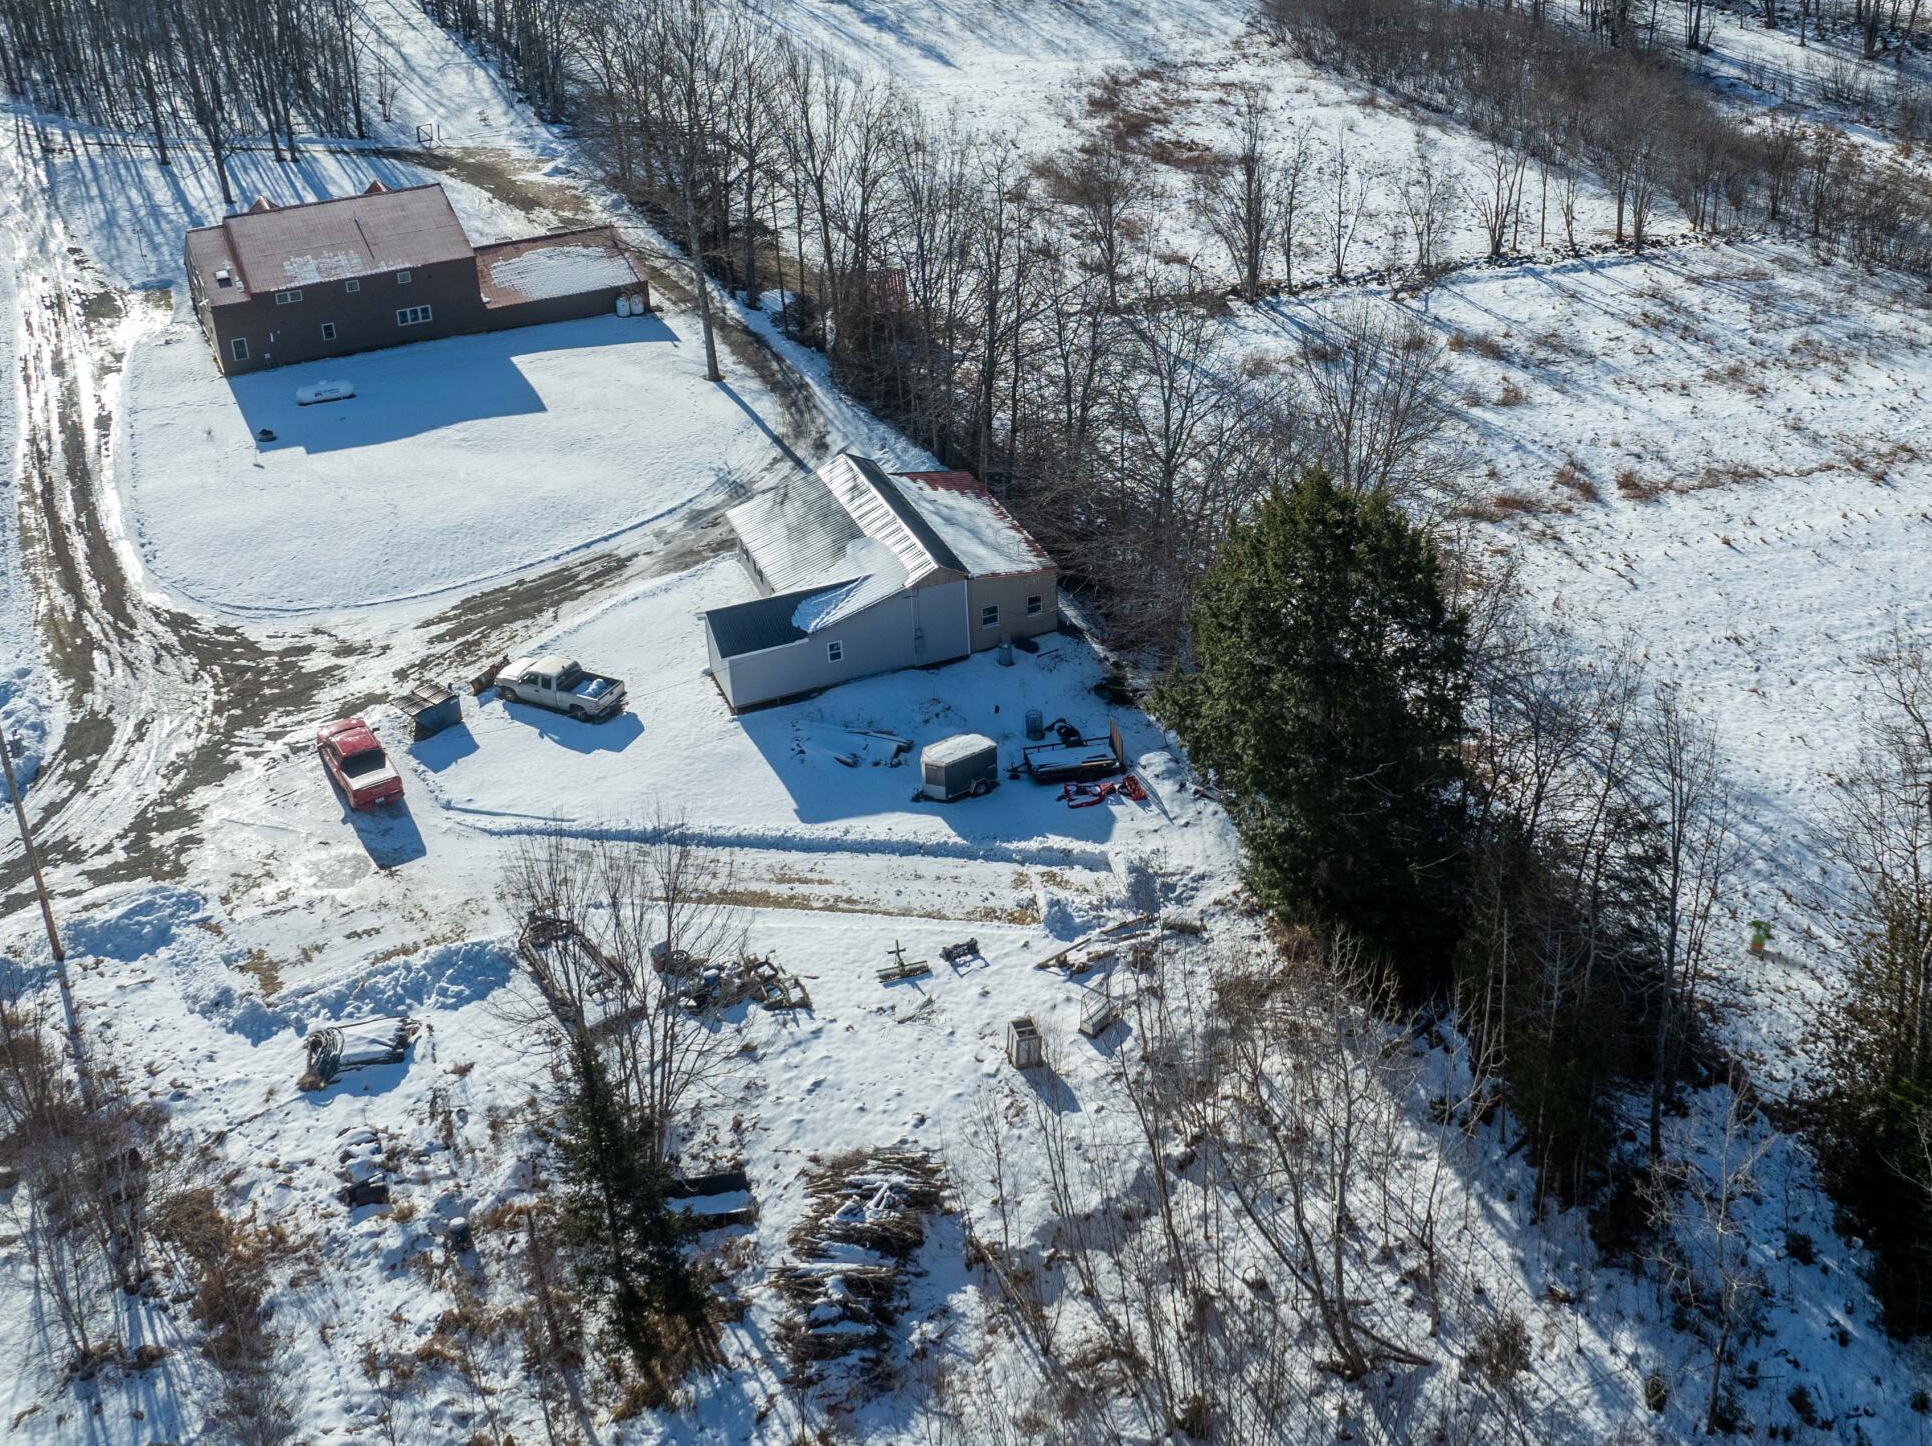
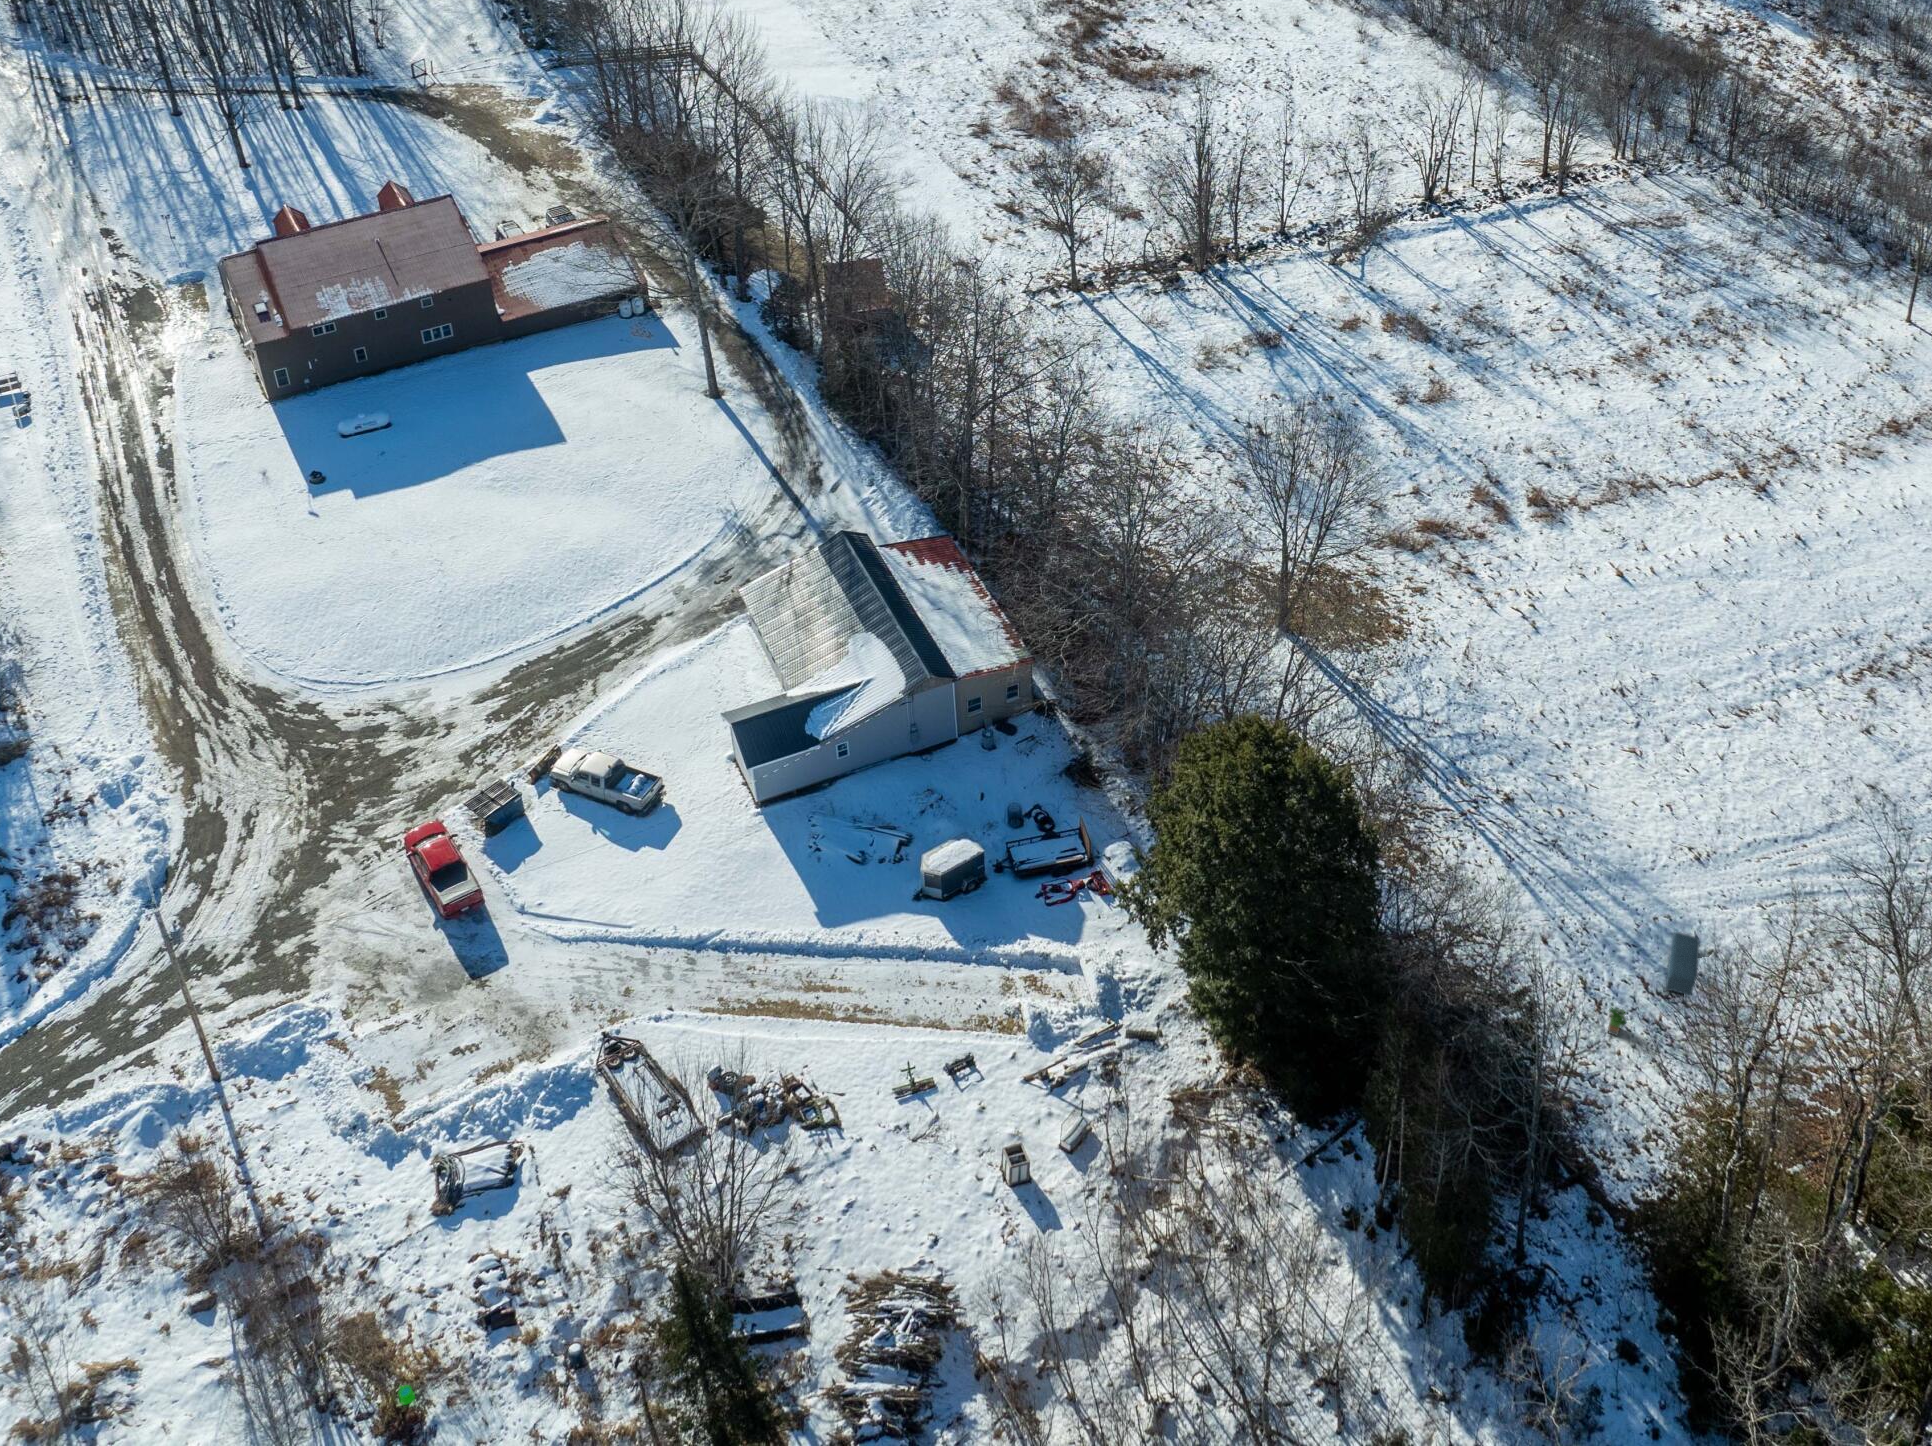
bench: none [1816,851,1853,922] -> present [1666,932,1699,995]
watering can: none [225,1255,247,1281] -> present [398,1385,415,1405]

